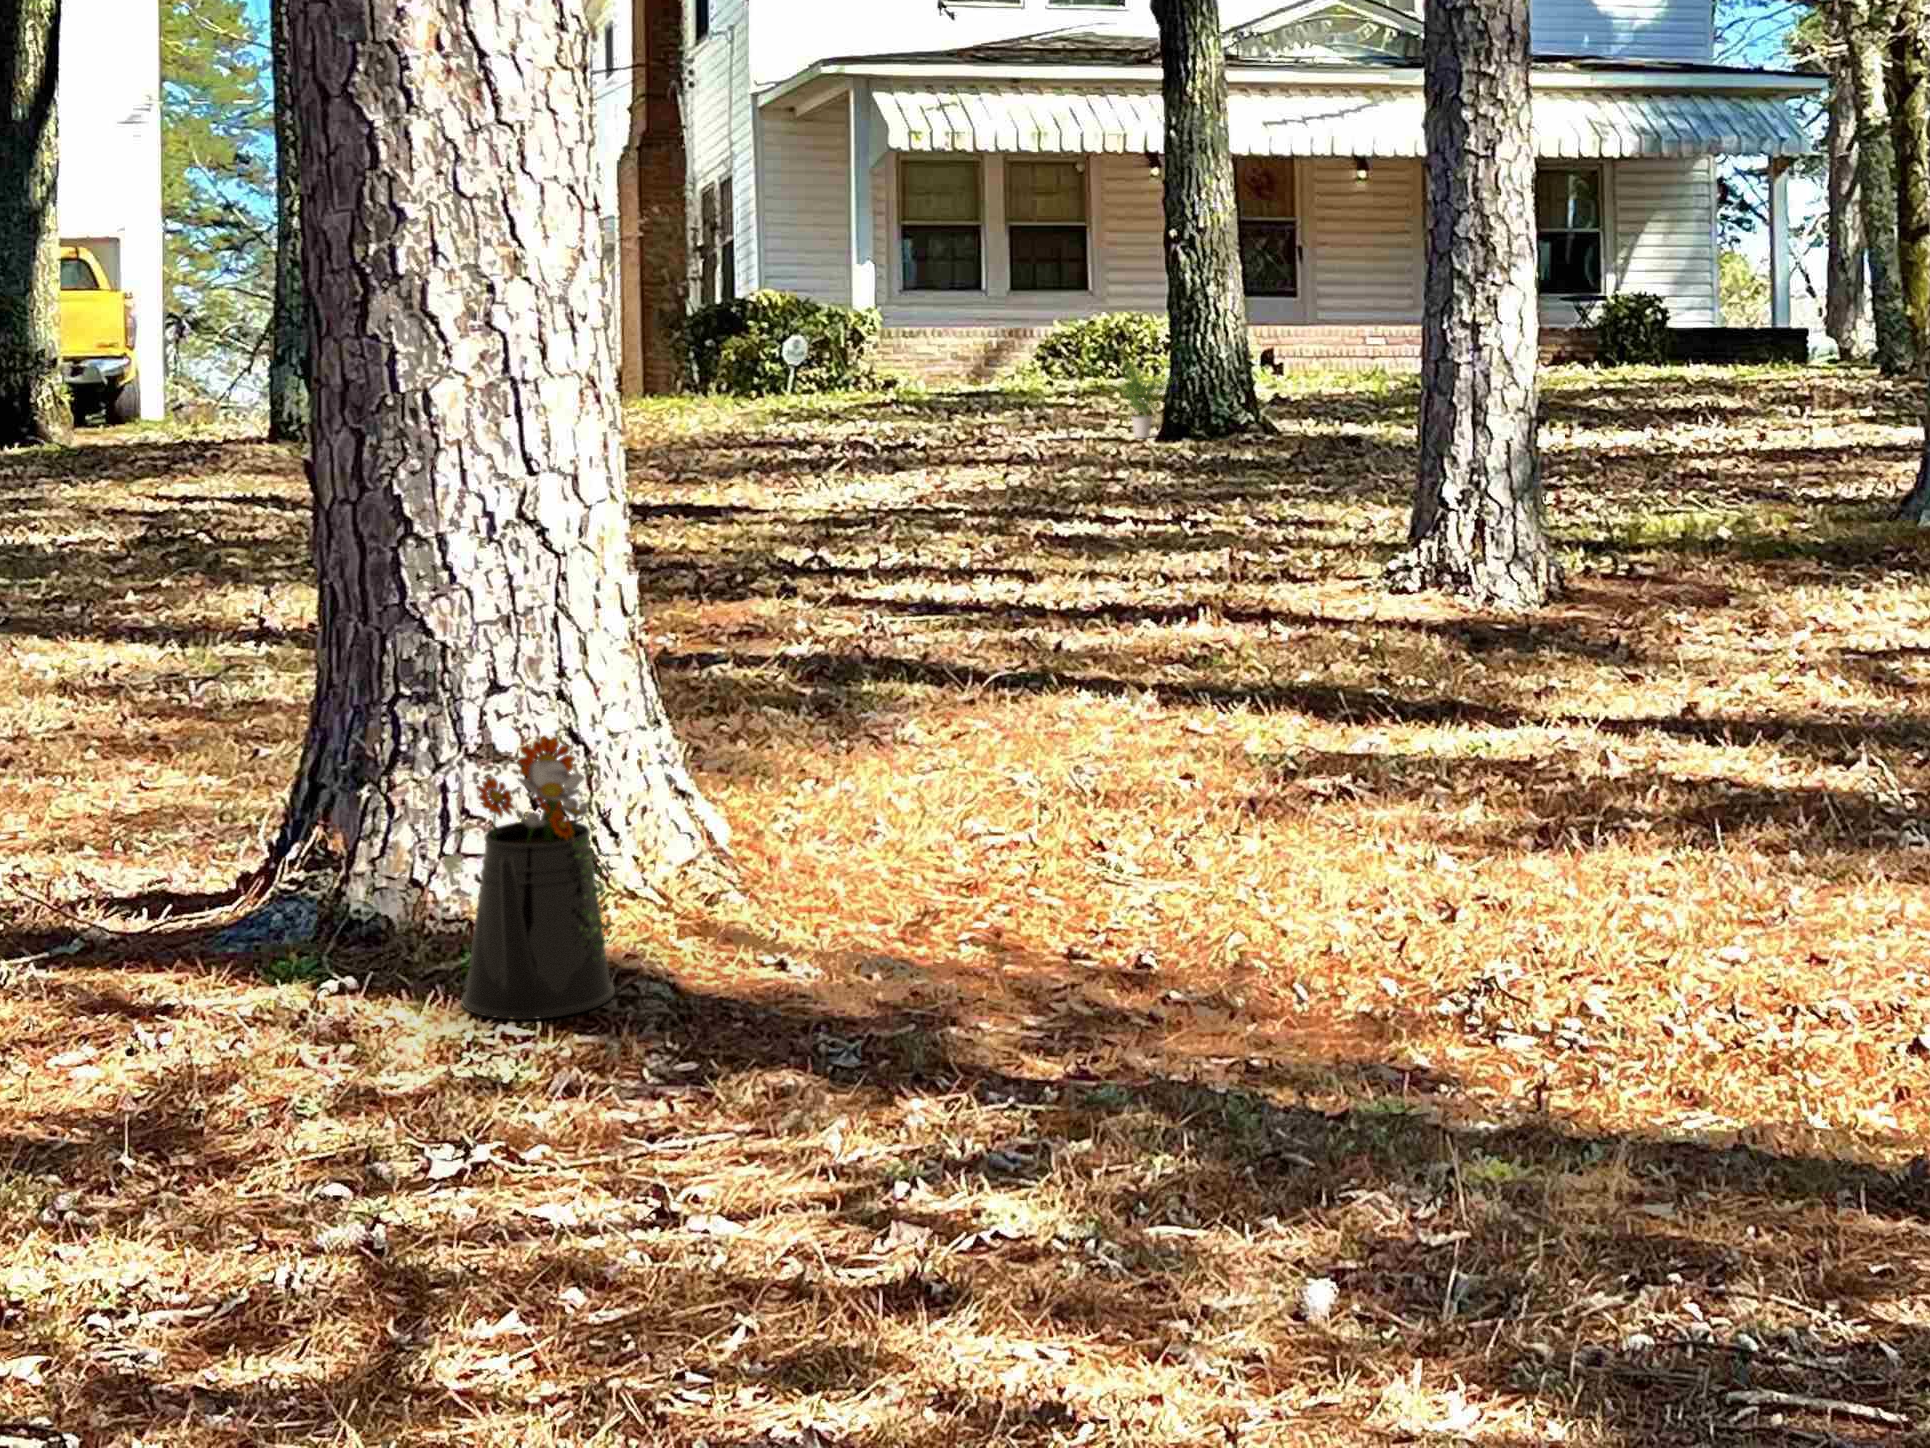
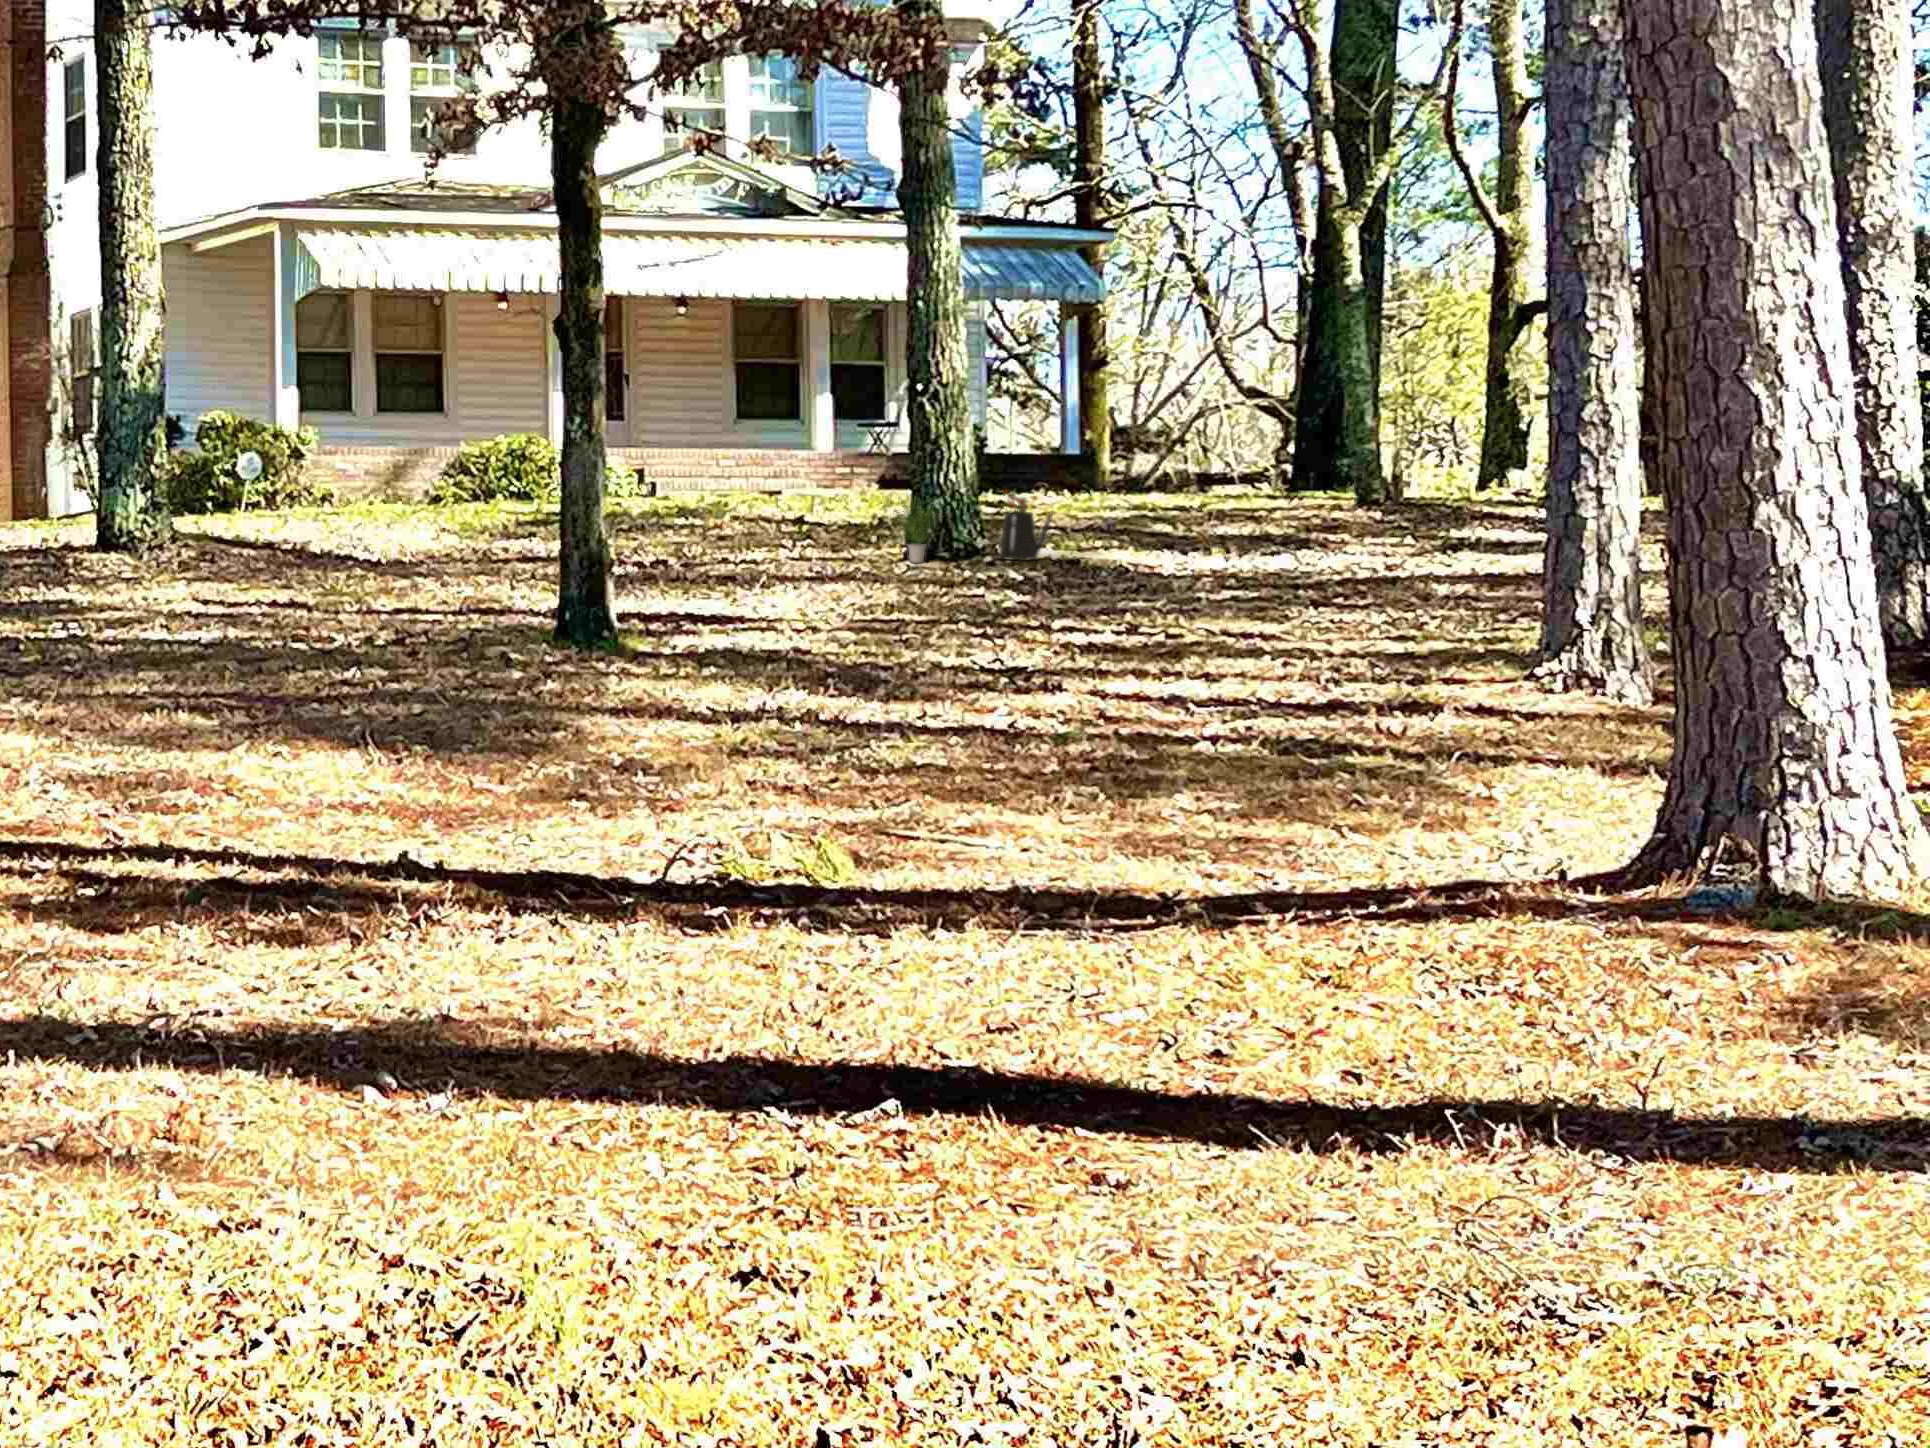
watering can: present [461,736,615,1020] -> present [996,493,1052,560]

